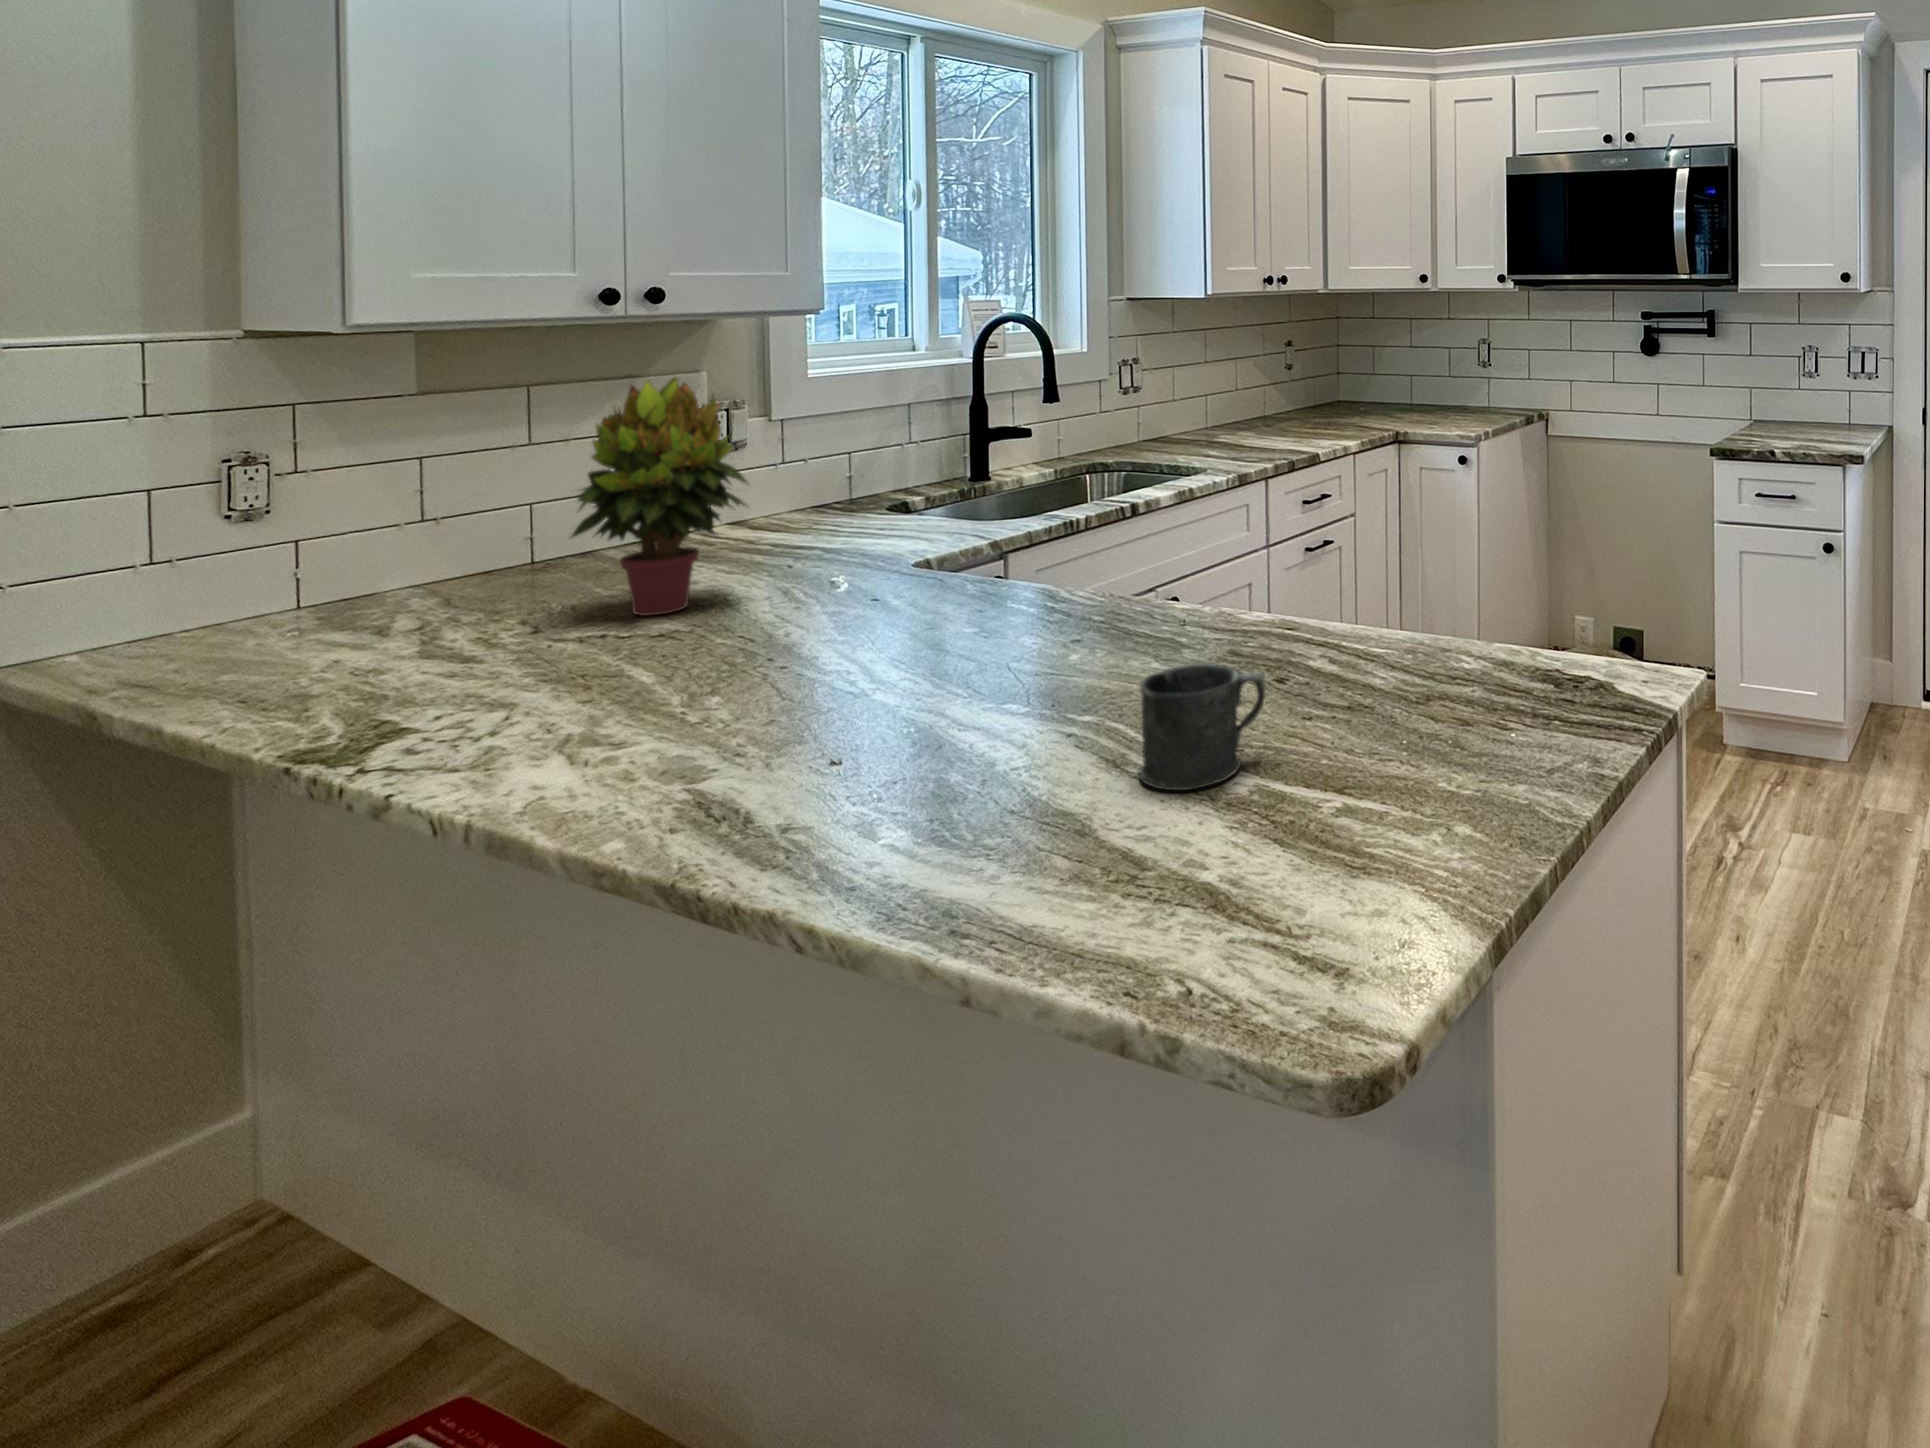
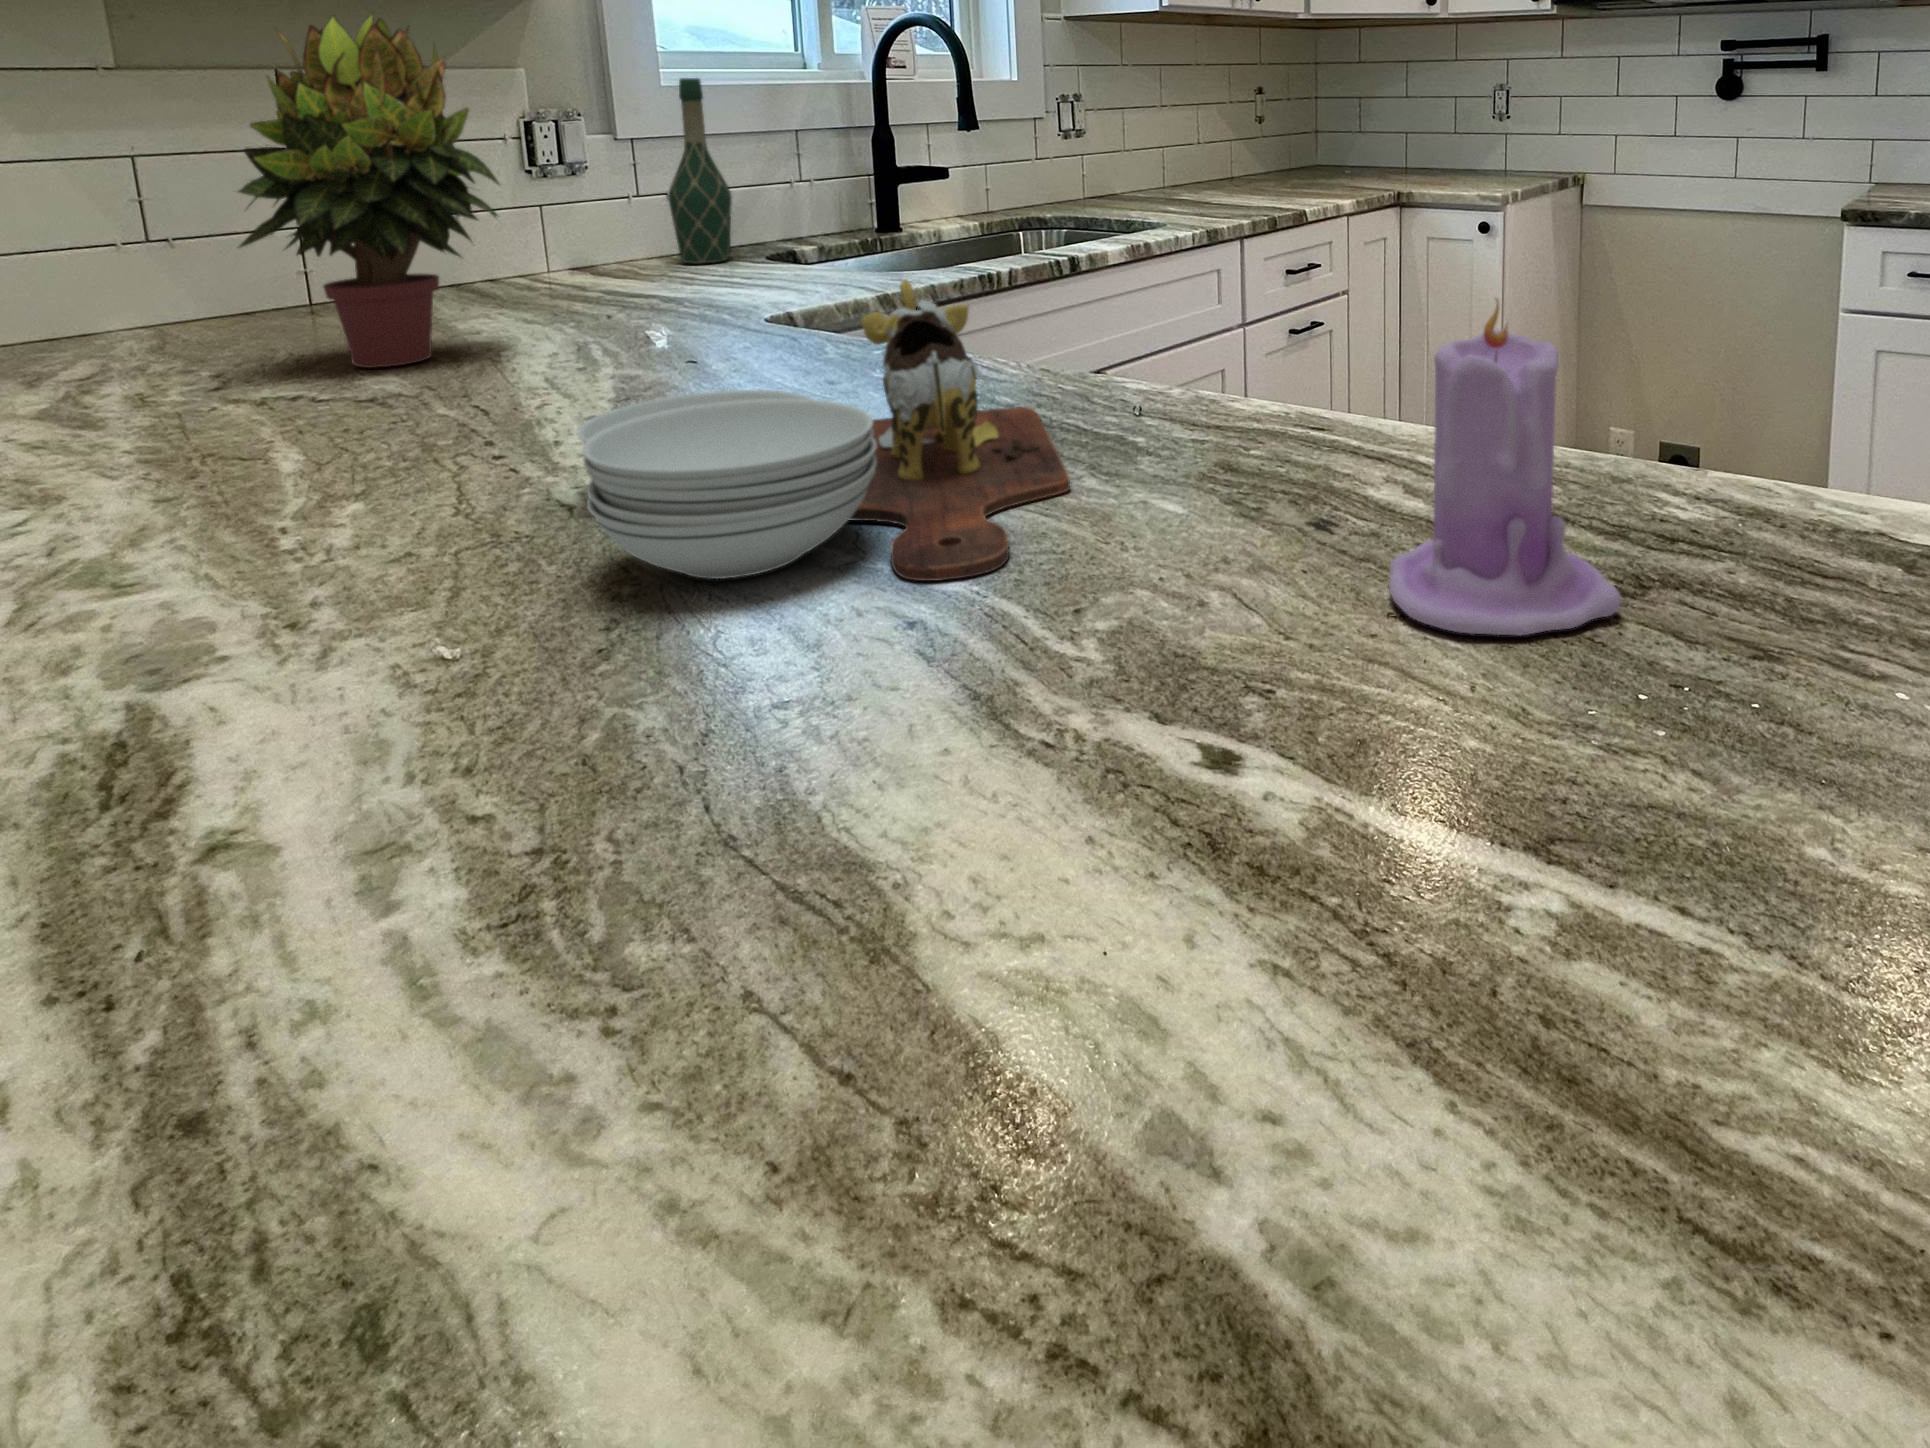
wine bottle: none [814,375,865,517] -> present [668,78,732,264]
cutting board: none [875,556,1152,721] -> present [578,280,1070,581]
candle: none [1306,571,1405,721] -> present [1389,299,1621,635]
mug: present [1139,664,1265,790] -> none [1005,495,1324,832]

